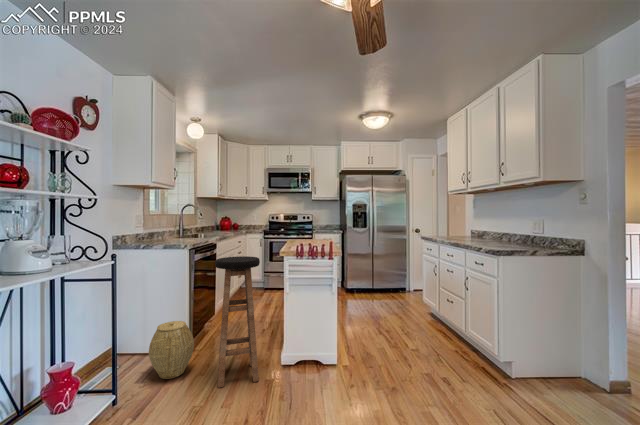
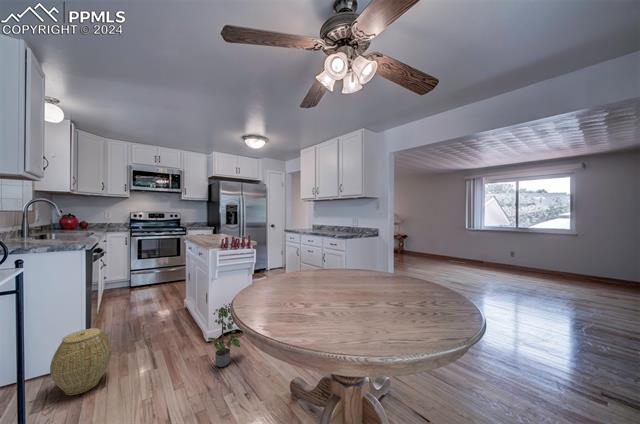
bar stool: present [215,256,260,388] -> none [141,253,193,378]
potted plant: none [264,322,308,401] -> present [208,303,242,367]

